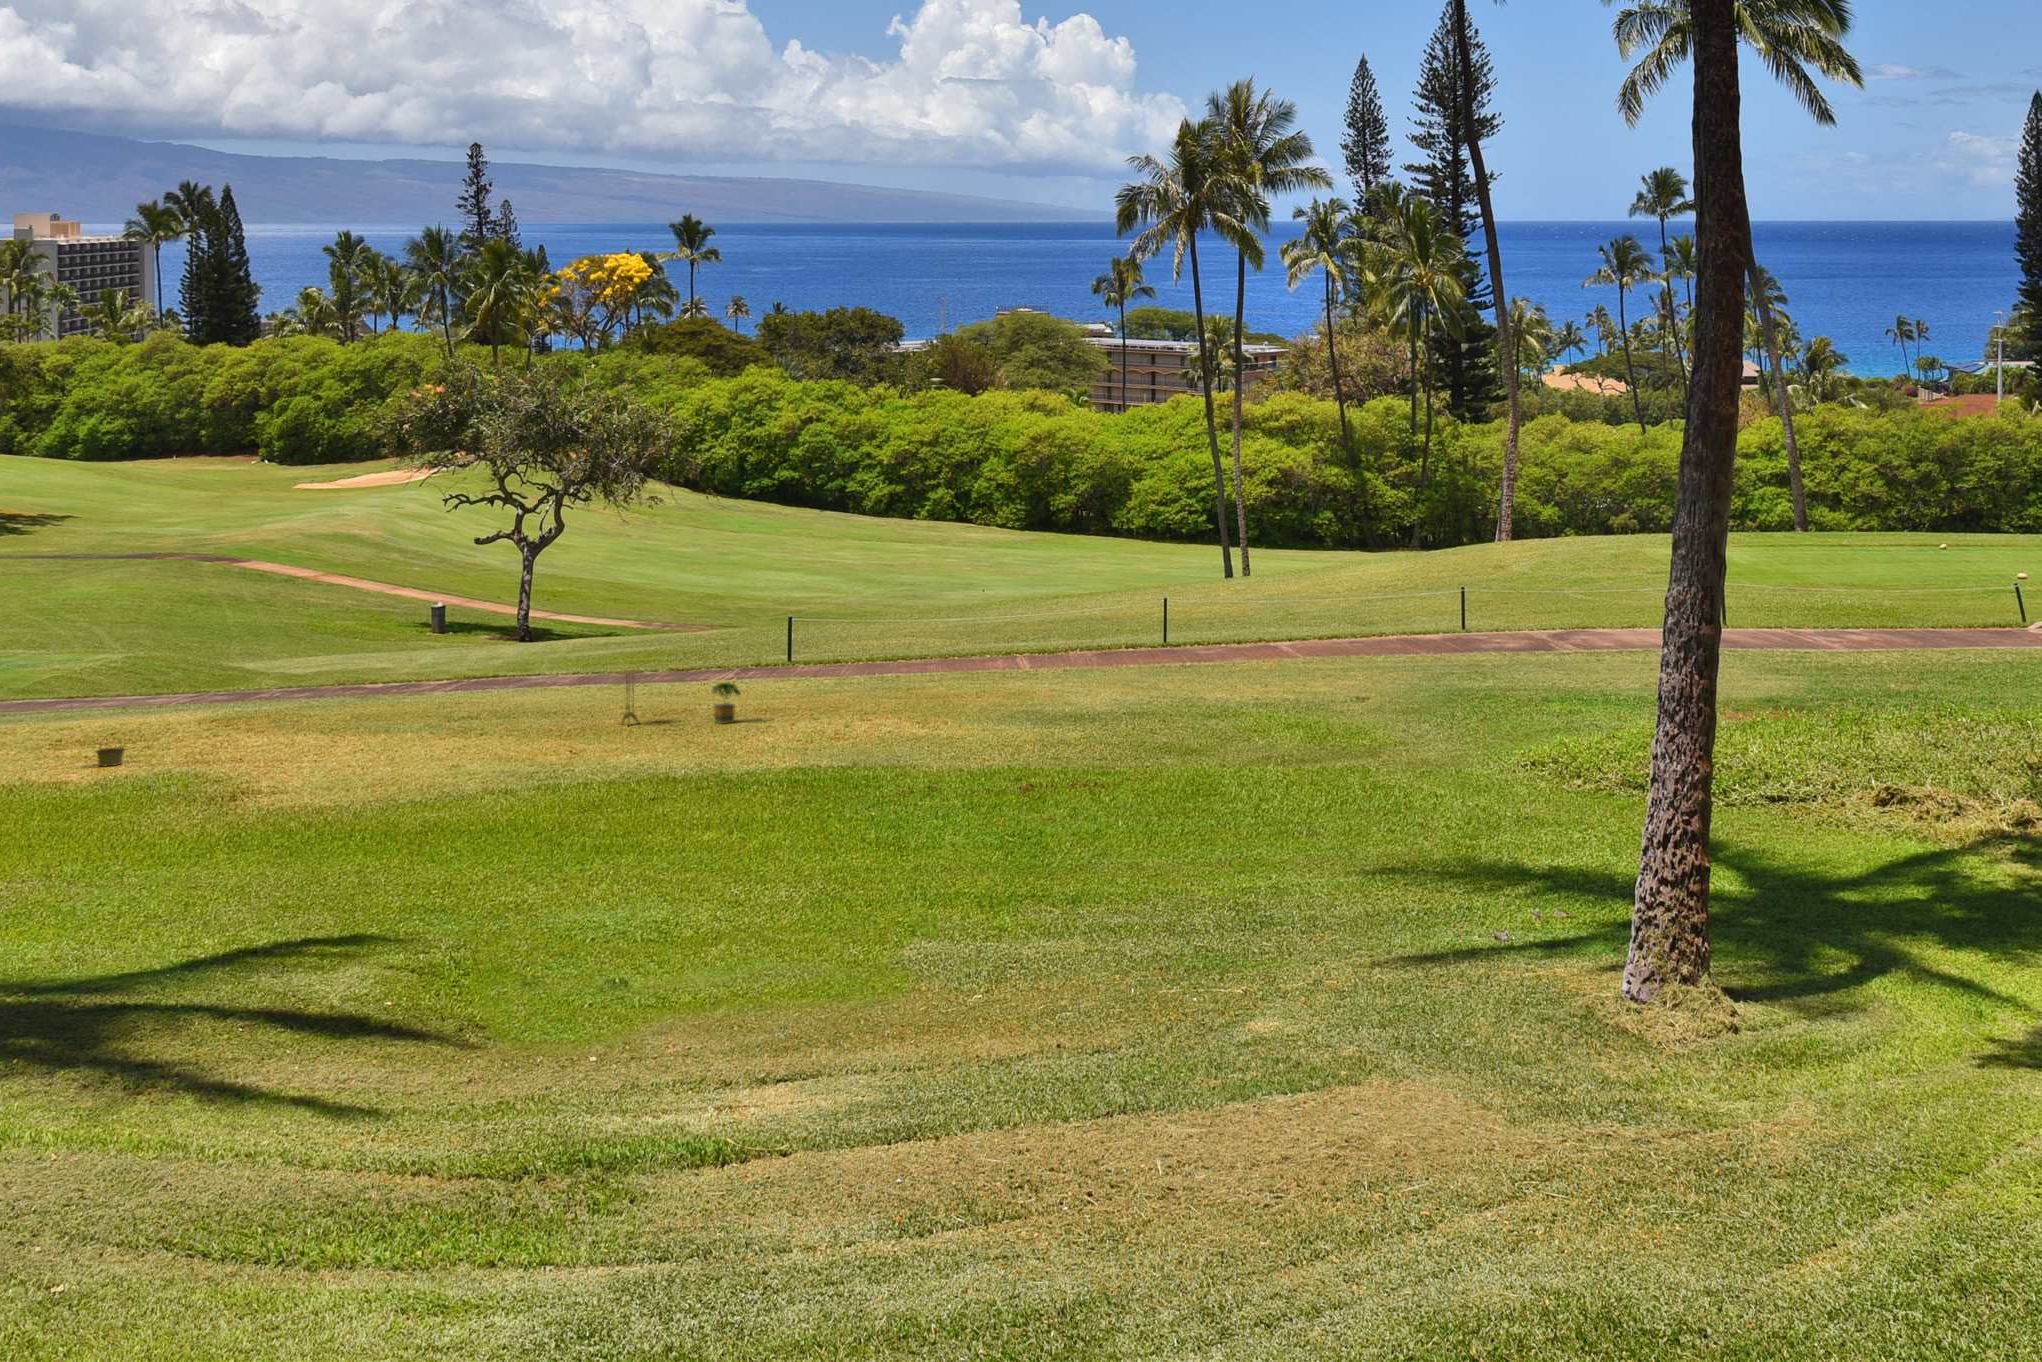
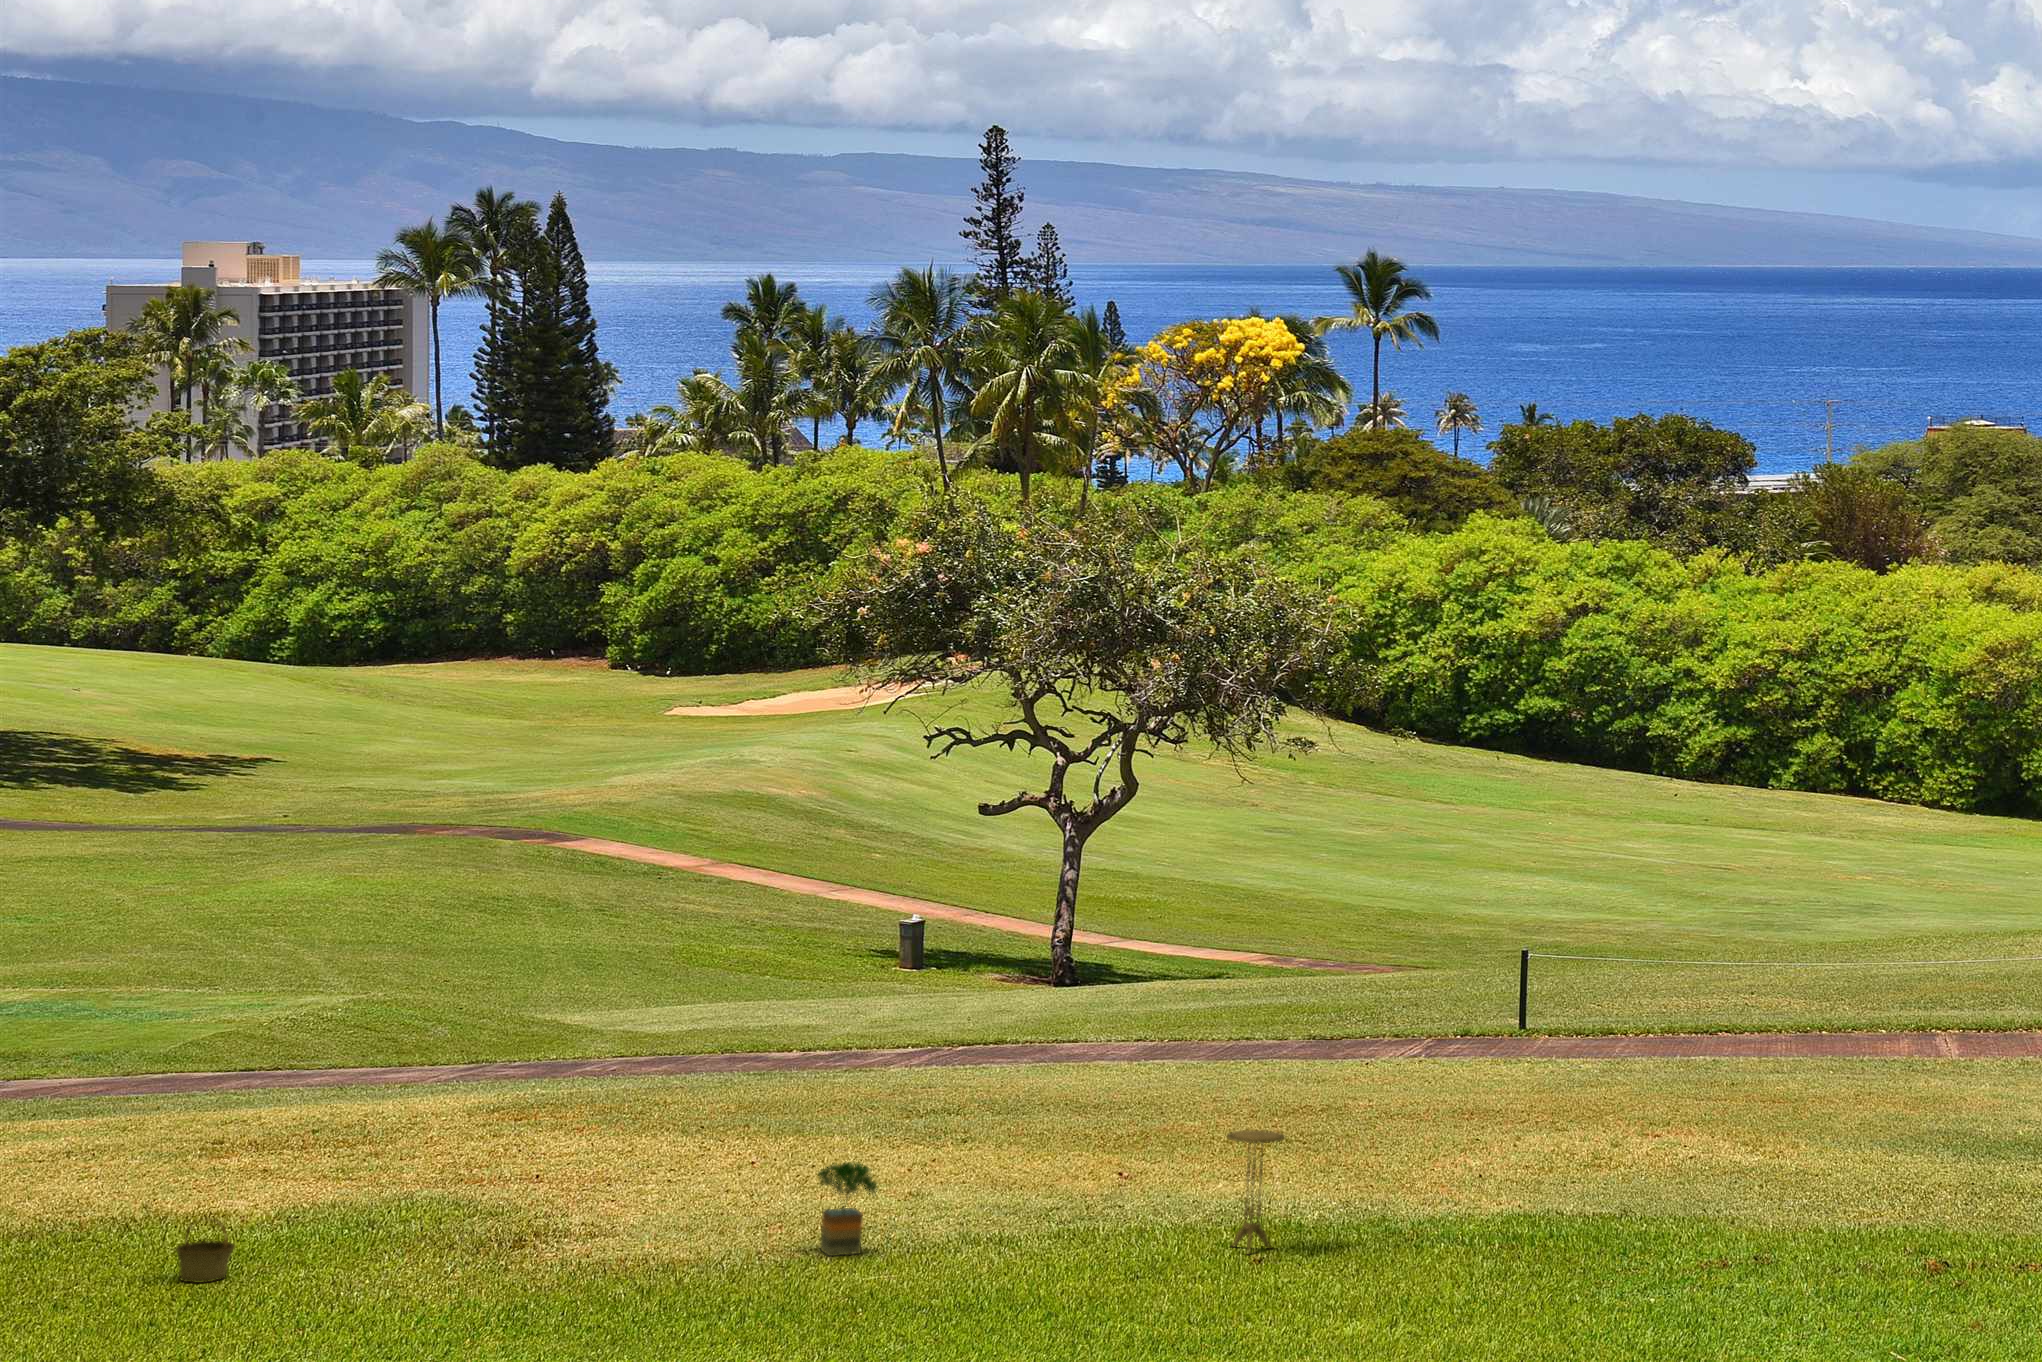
potted tree: present [712,683,740,724] -> present [819,1161,878,1256]

